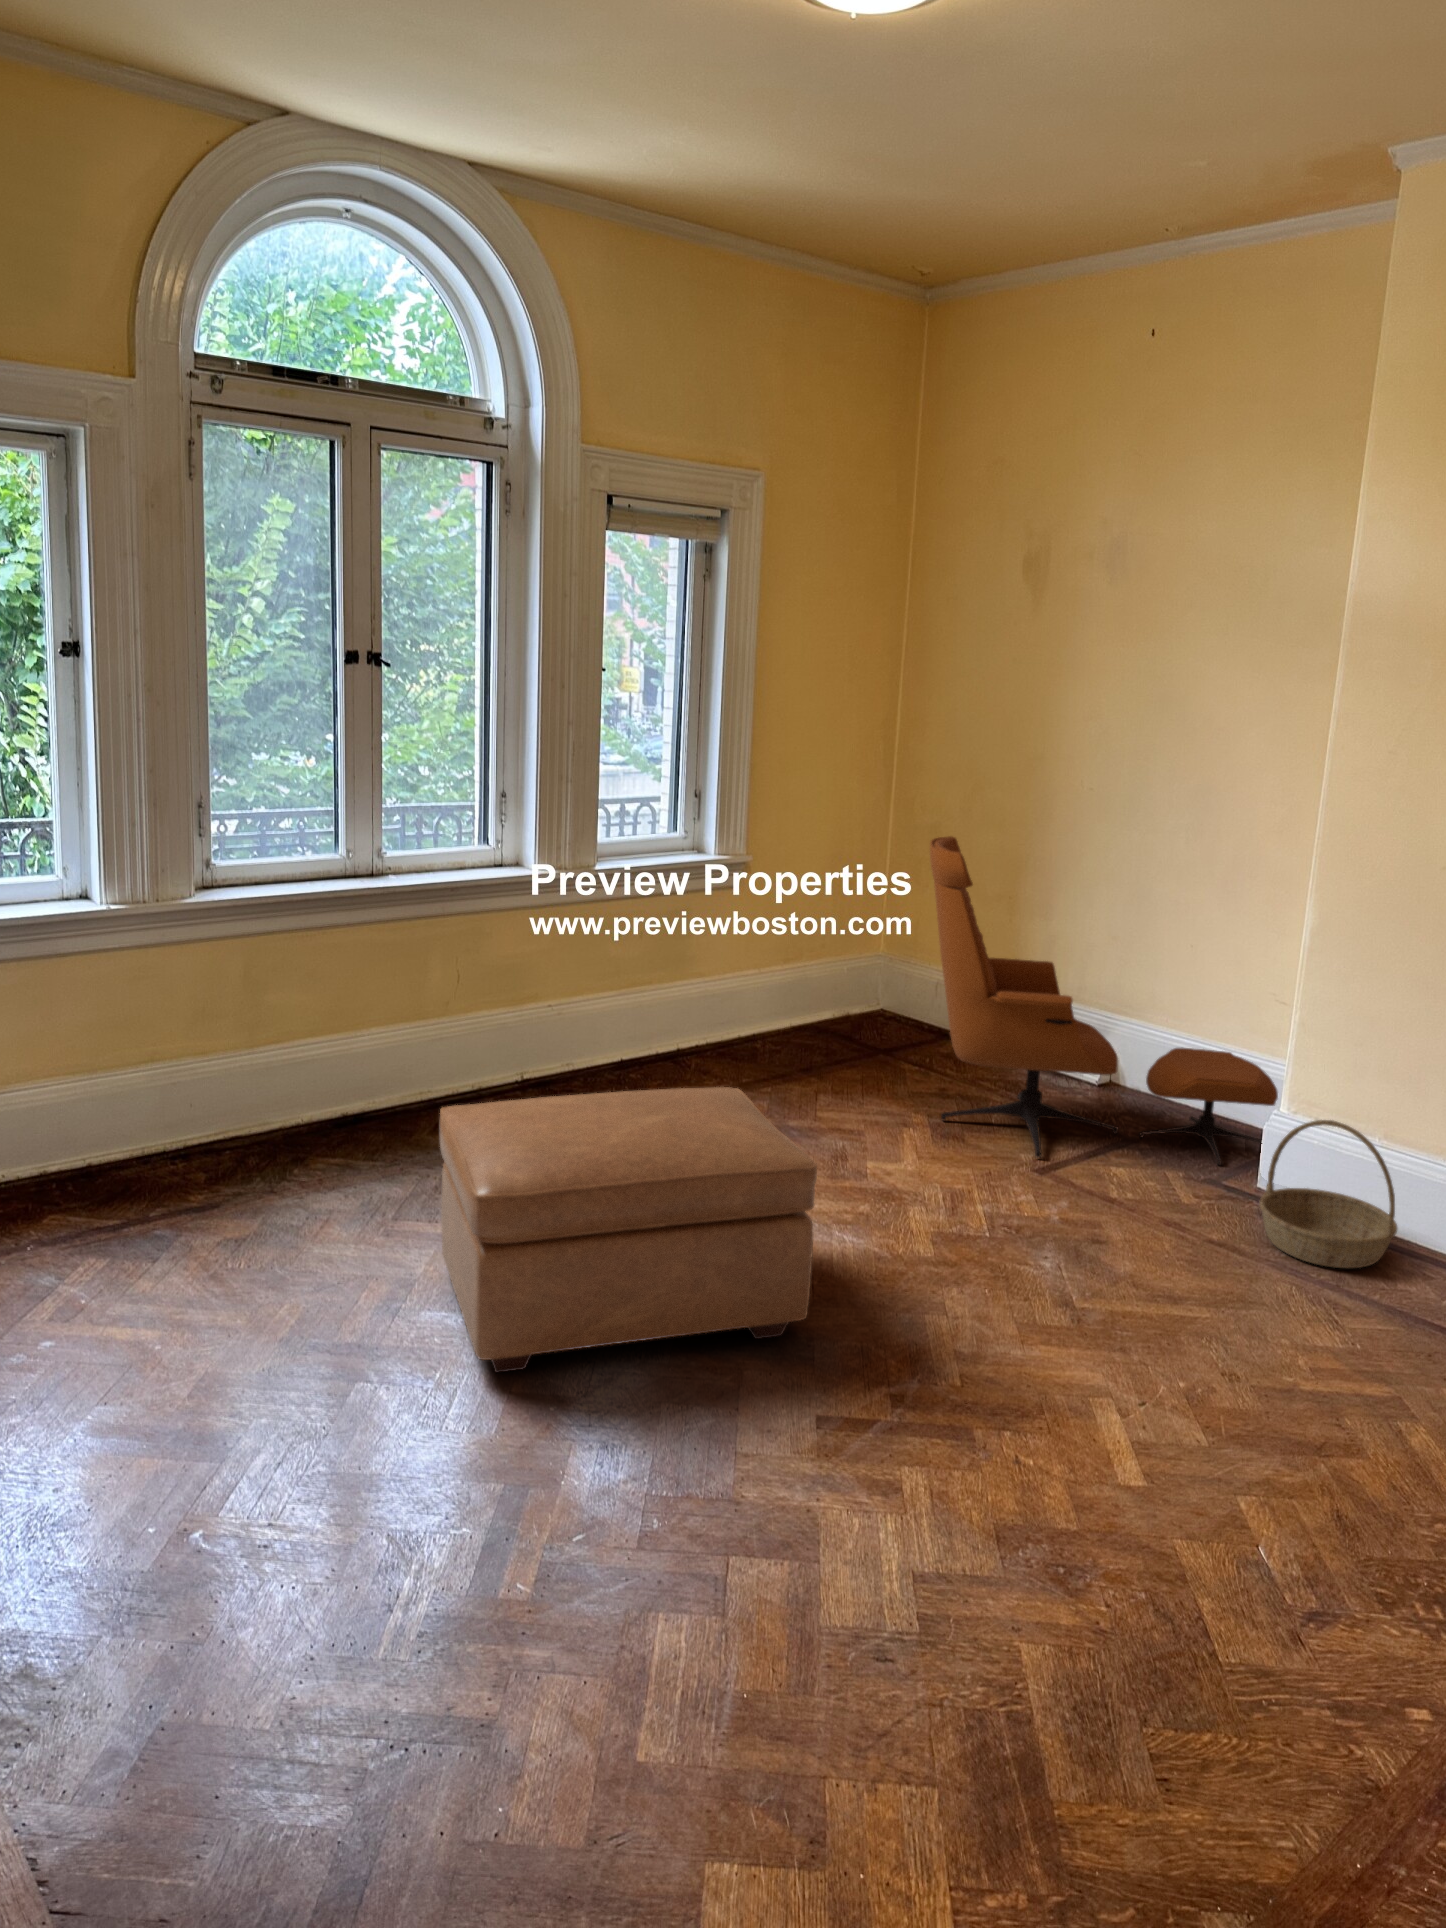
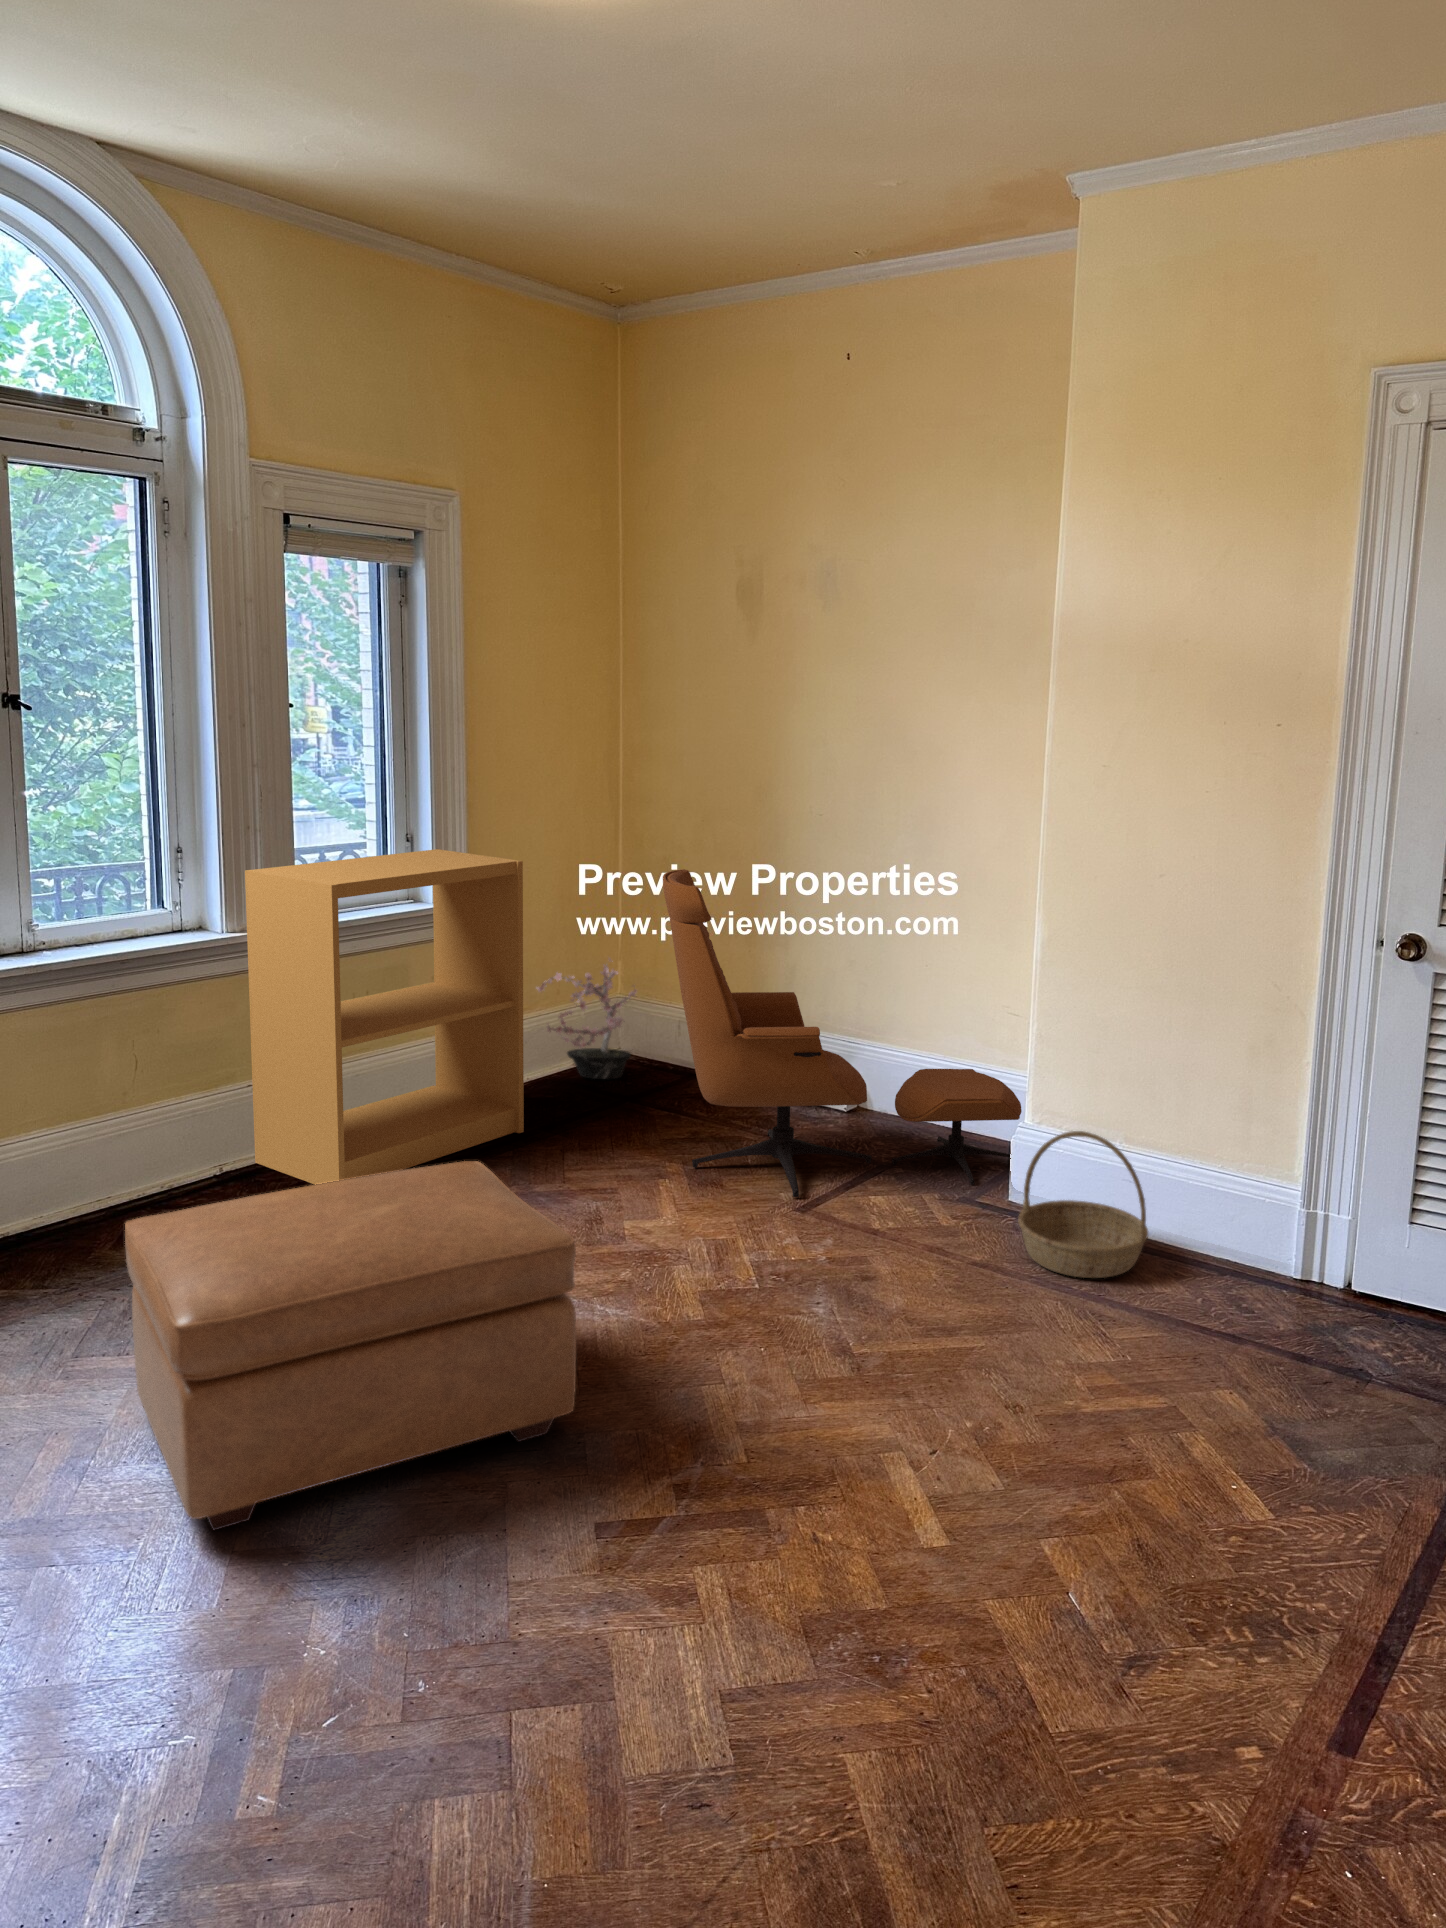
bookshelf: none [549,805,801,1110] -> present [245,849,524,1185]
potted plant: none [803,913,906,1032] -> present [537,959,637,1079]

